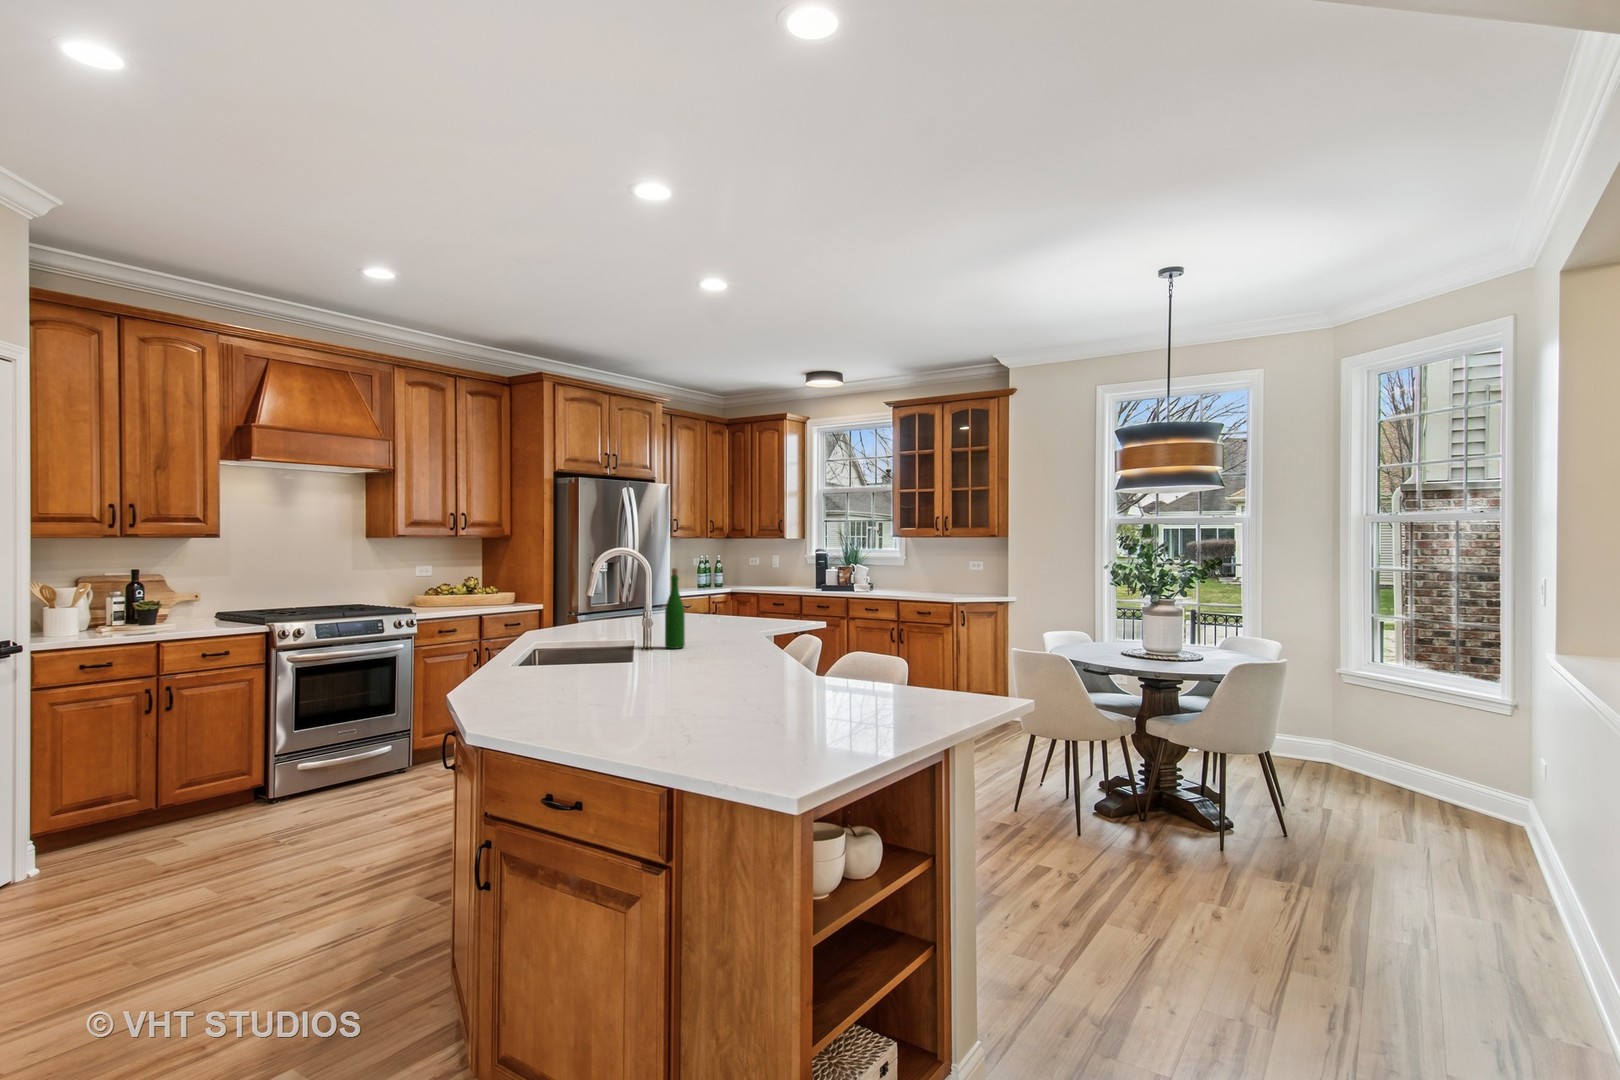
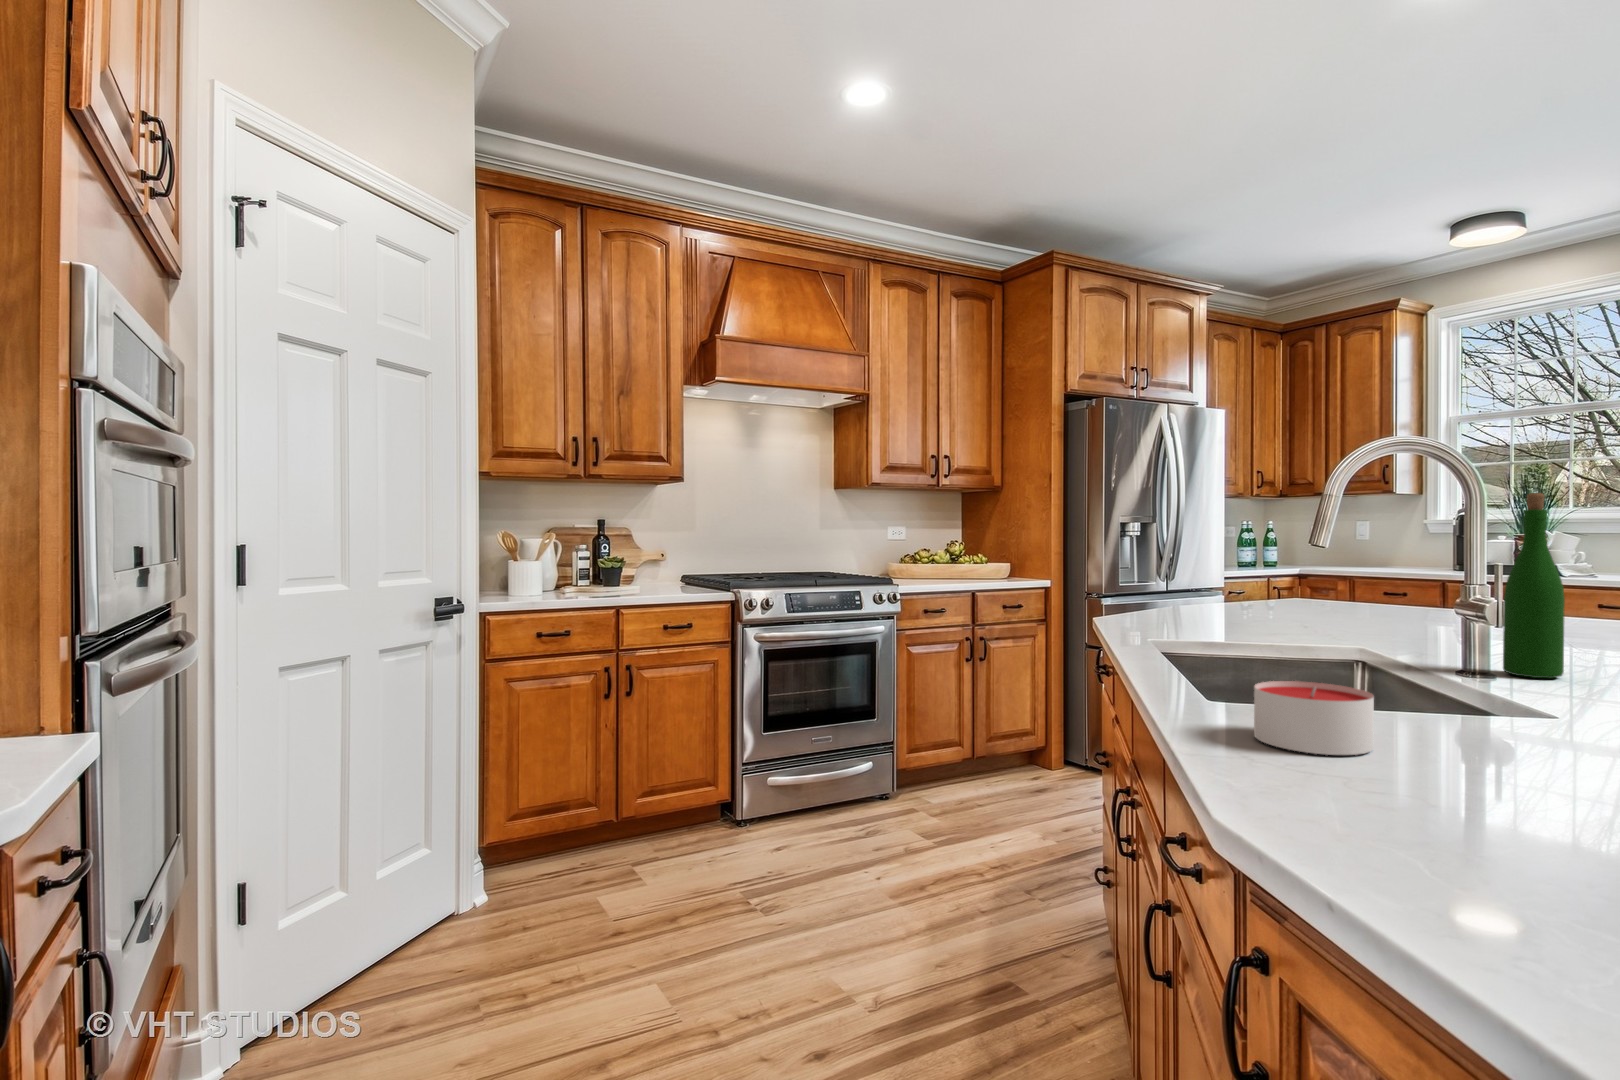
candle: none [502,654,544,680] -> present [1254,681,1374,755]

